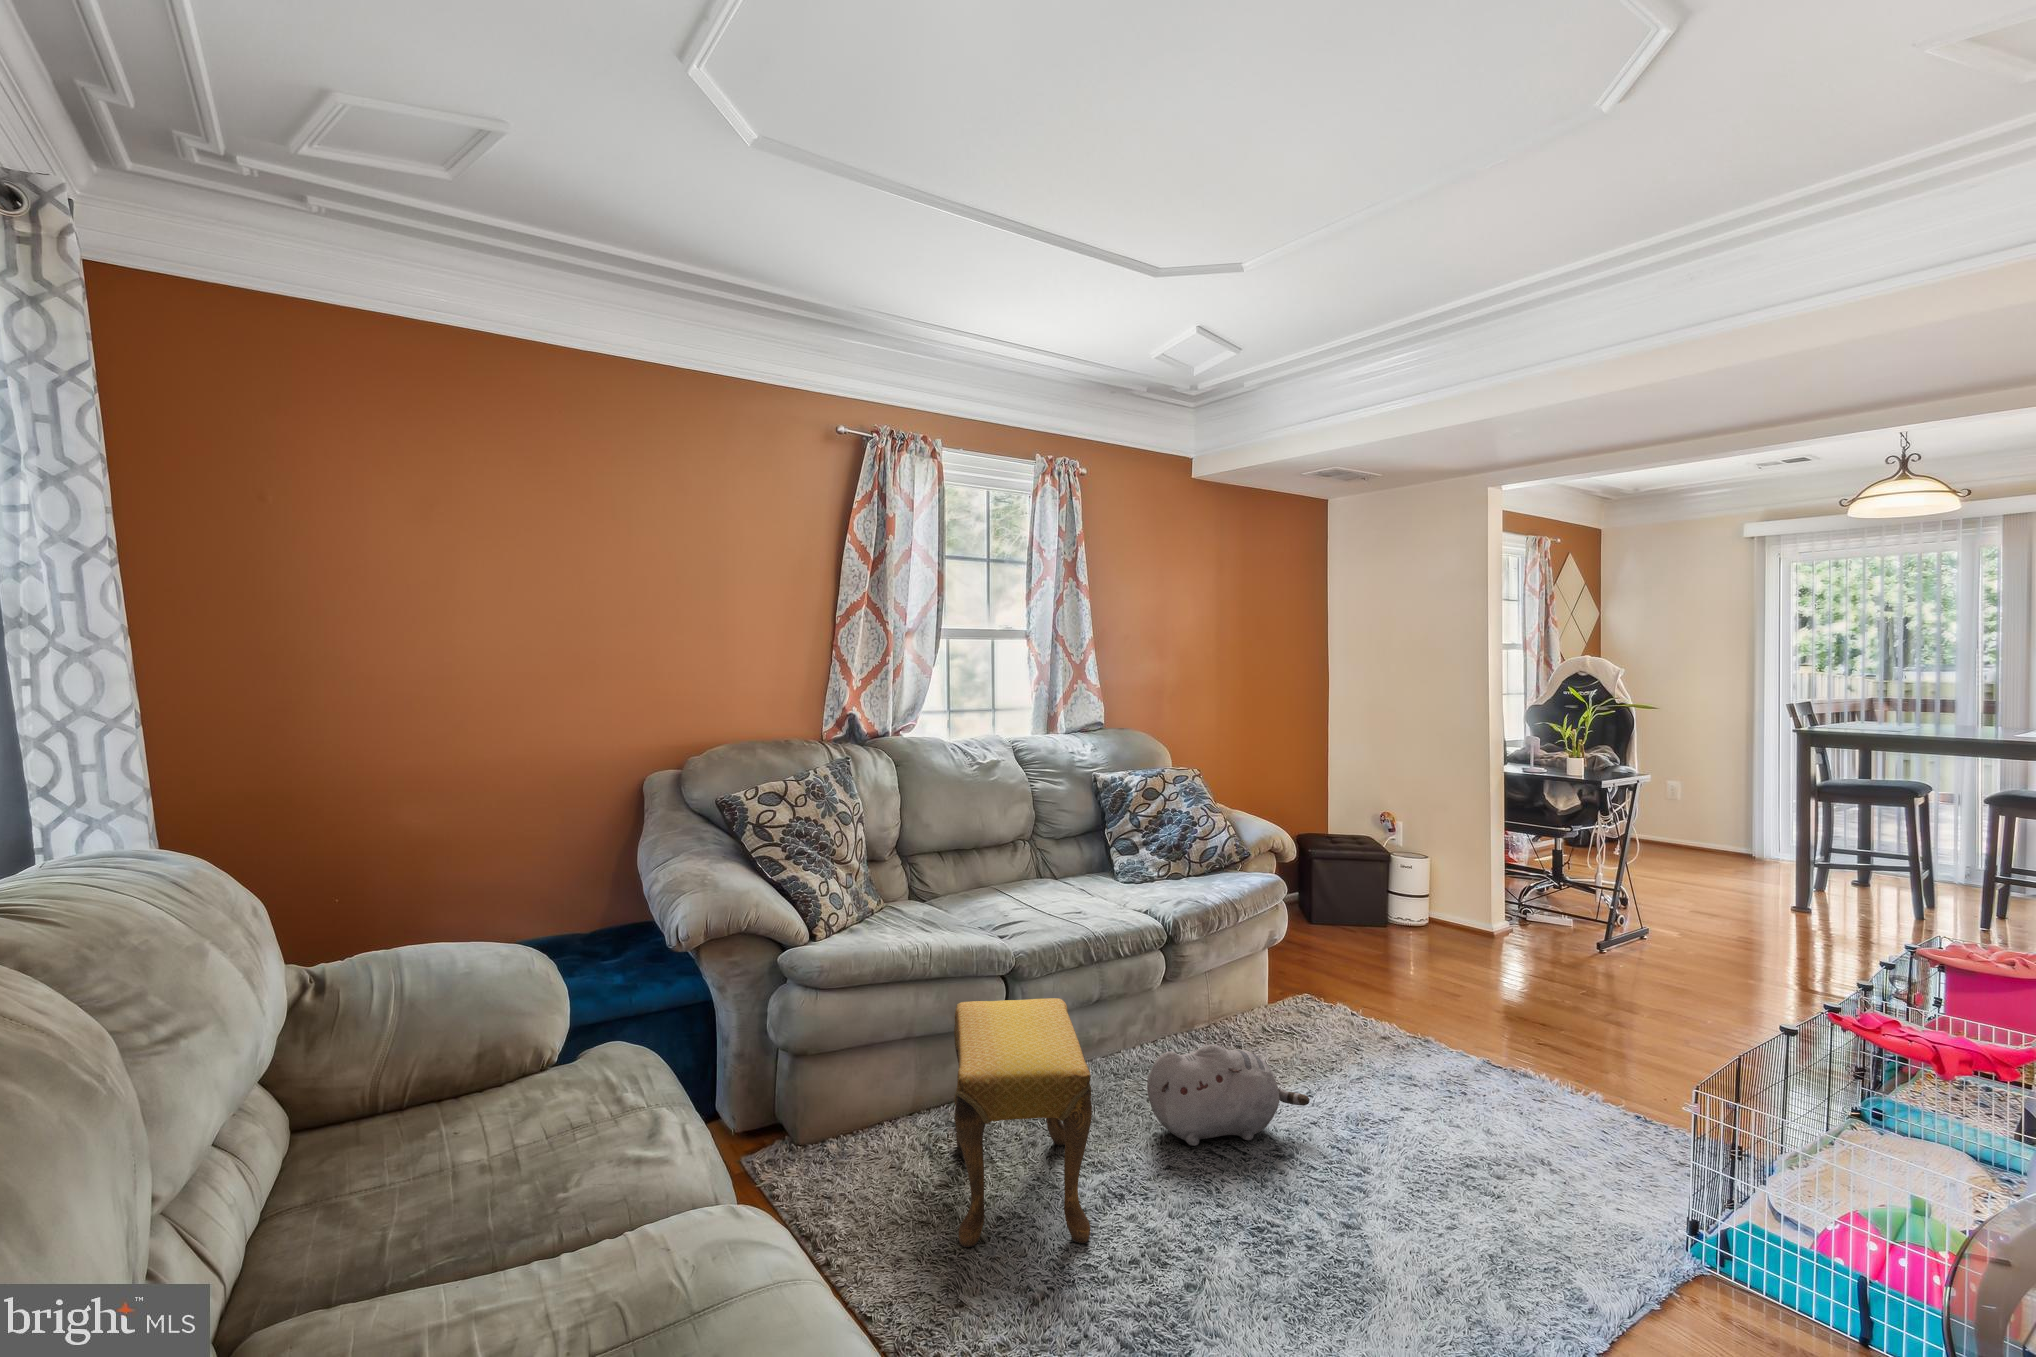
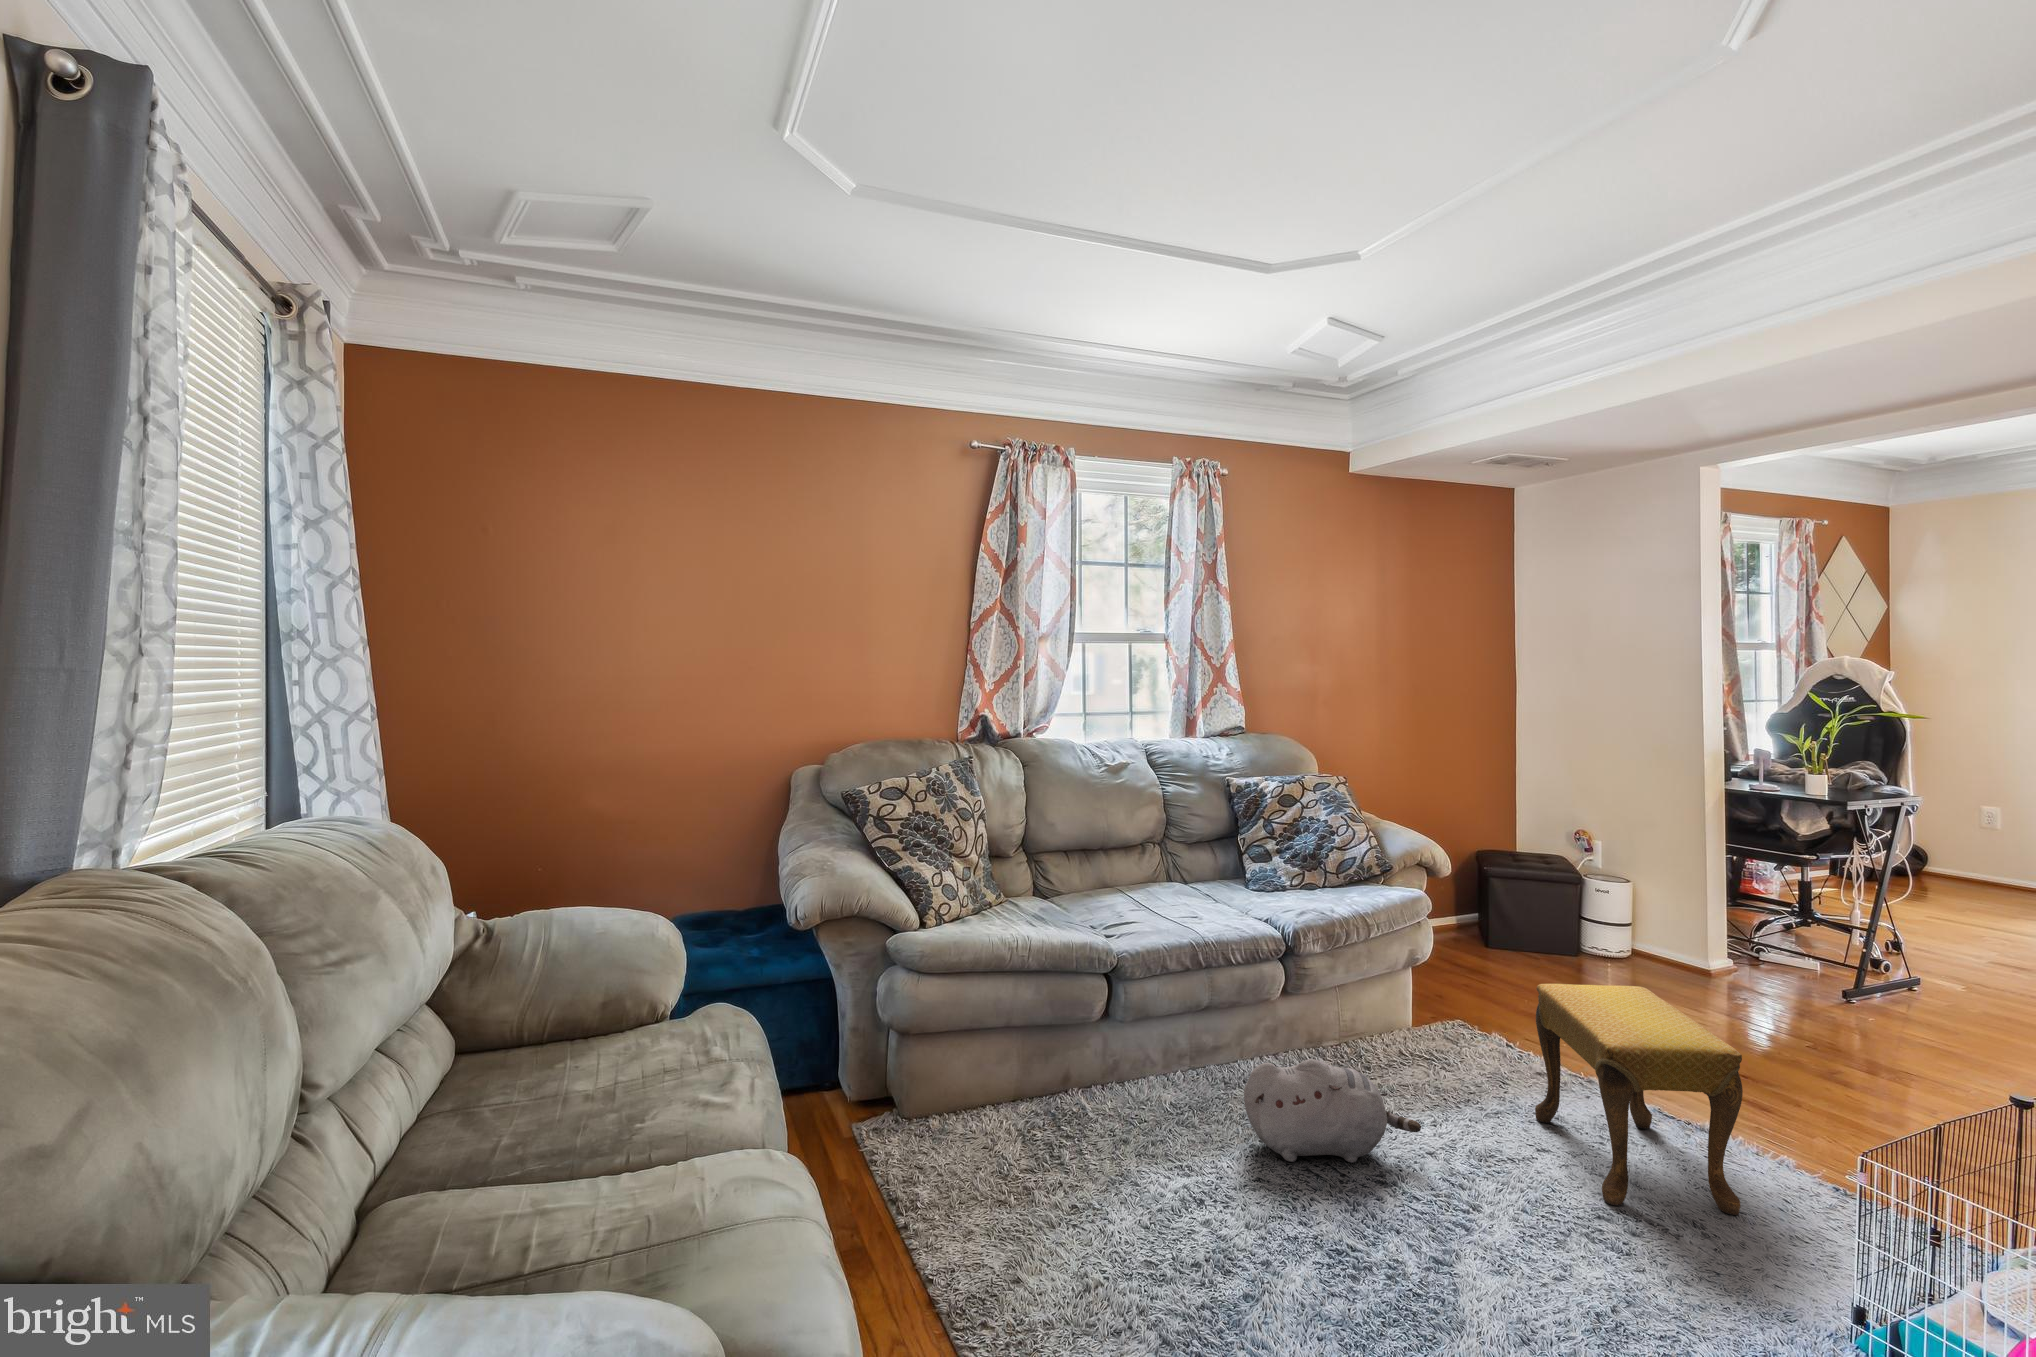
footstool: present [954,998,1092,1247] -> present [1535,984,1743,1215]

